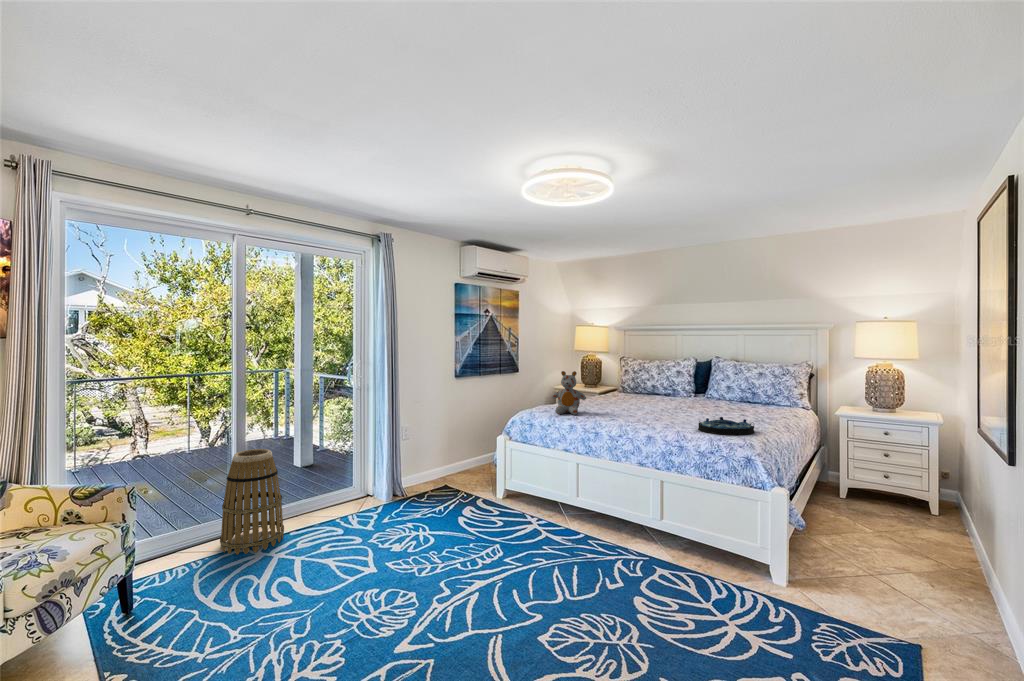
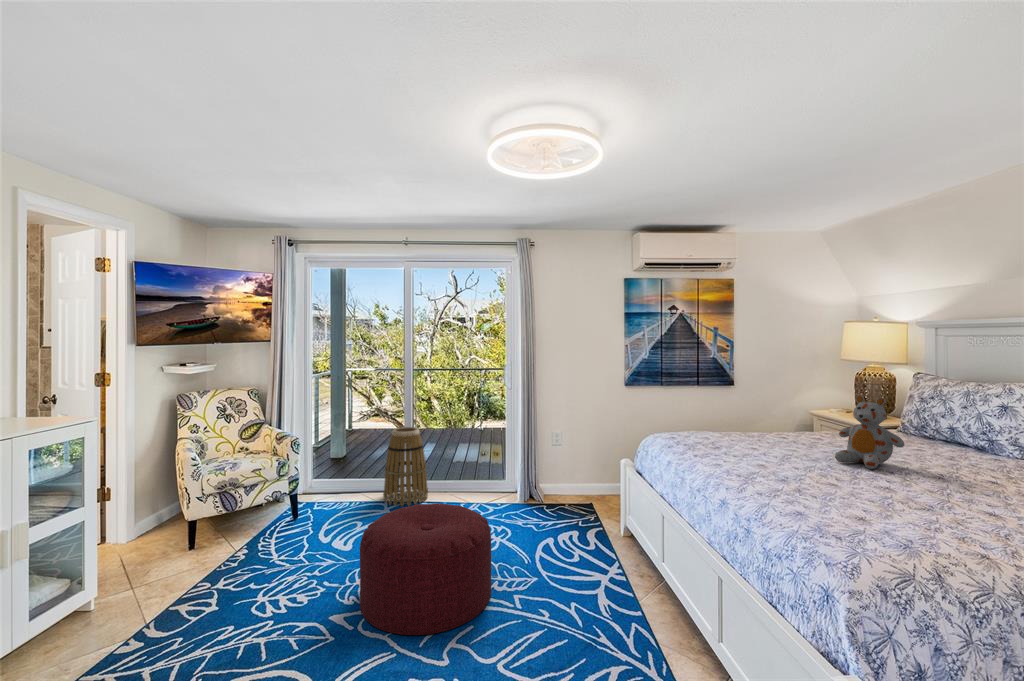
stuffed bear: present [552,371,586,415] -> present [835,395,905,469]
serving tray: present [698,417,755,435] -> none [818,497,953,554]
ottoman: none [375,502,508,632] -> present [360,504,491,635]

